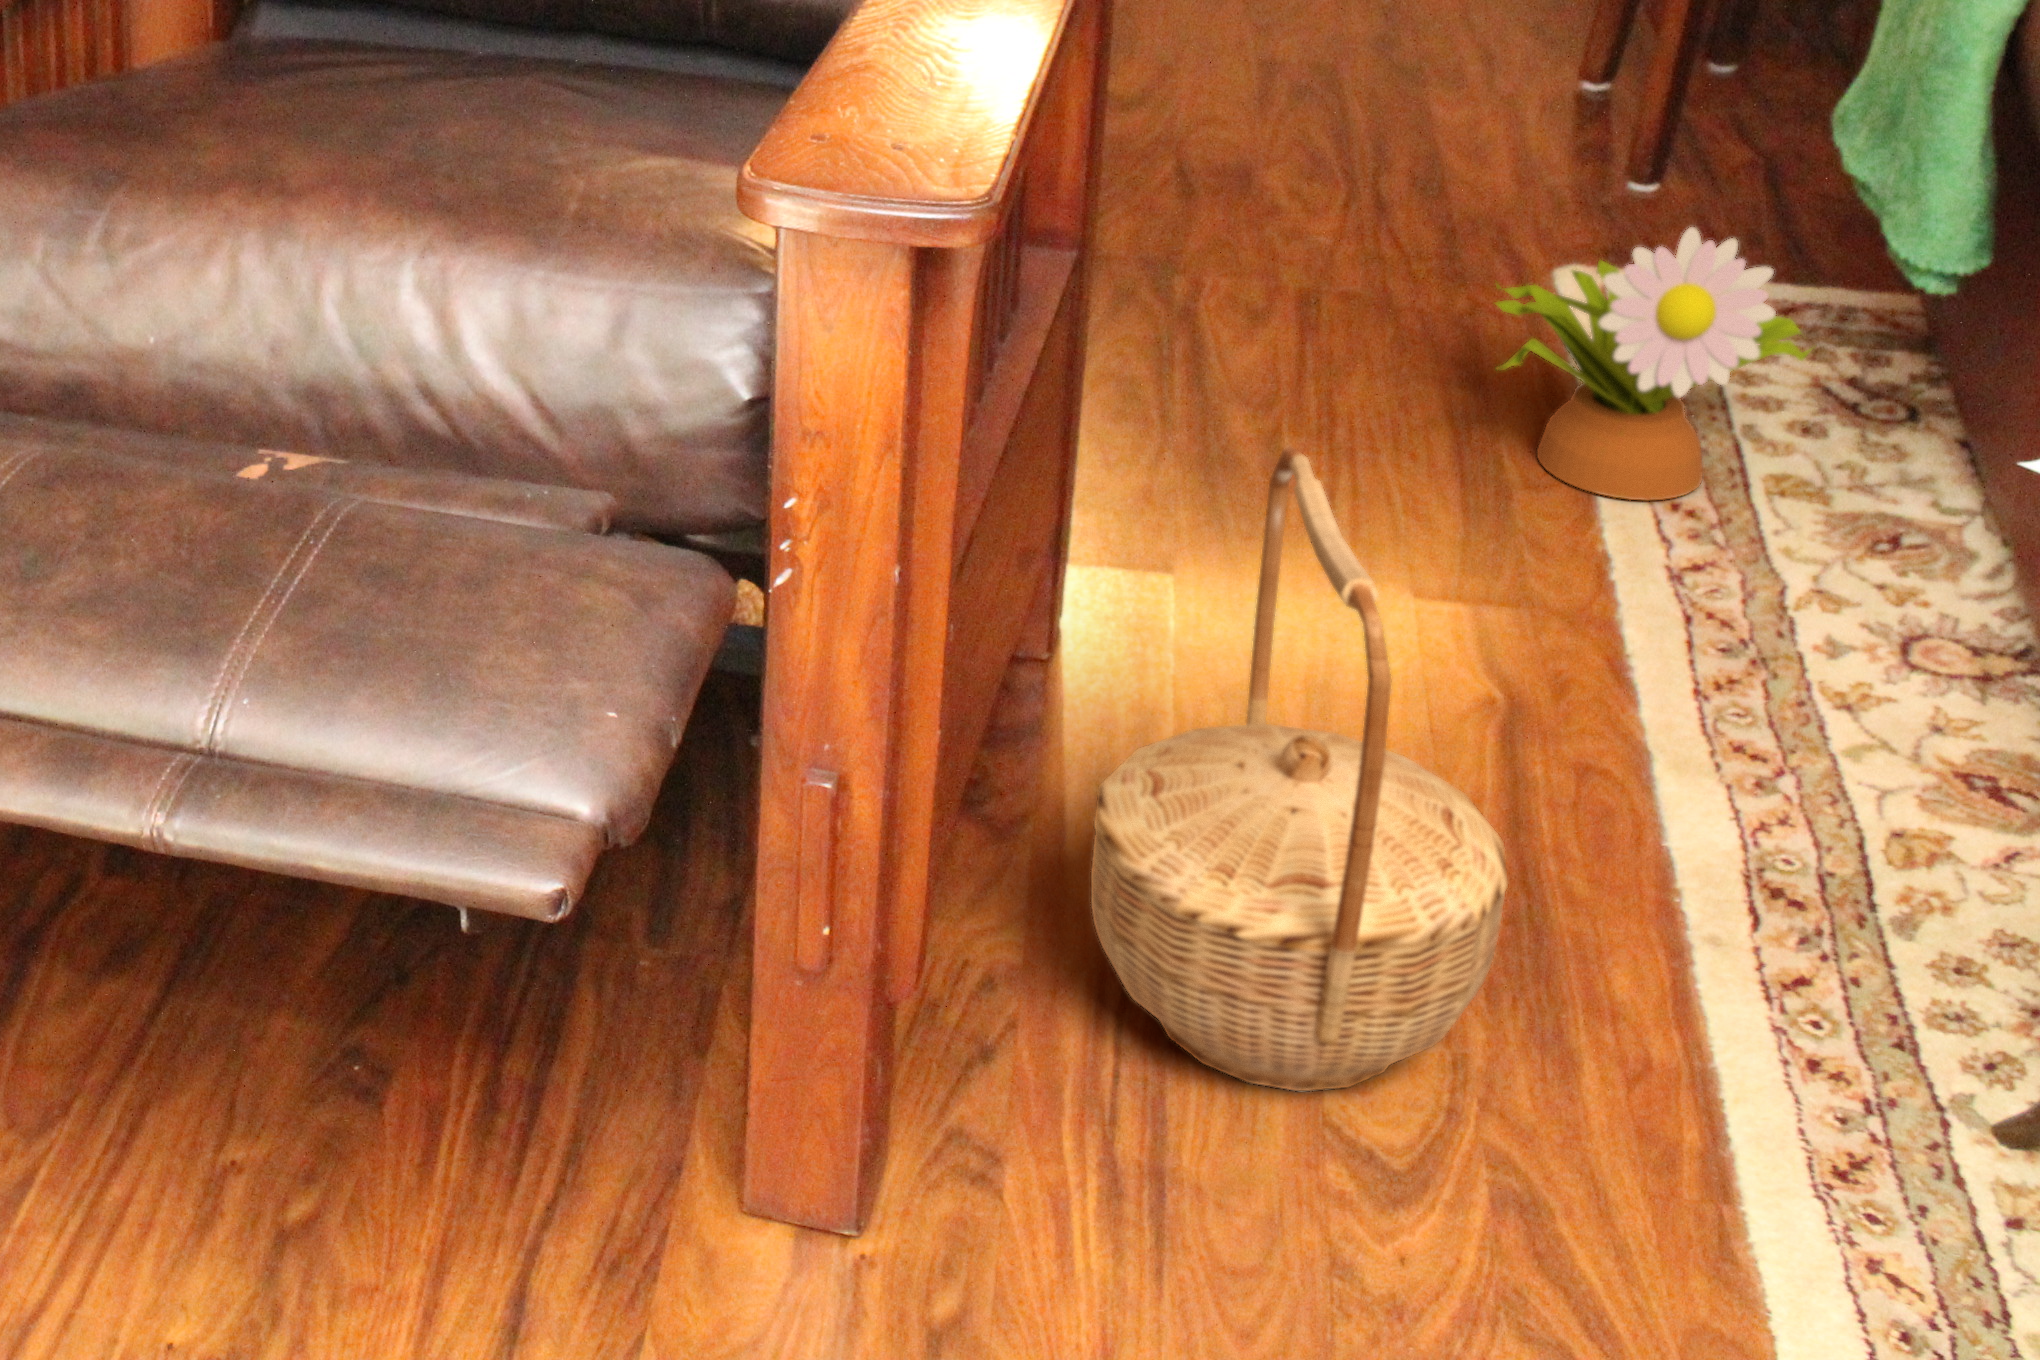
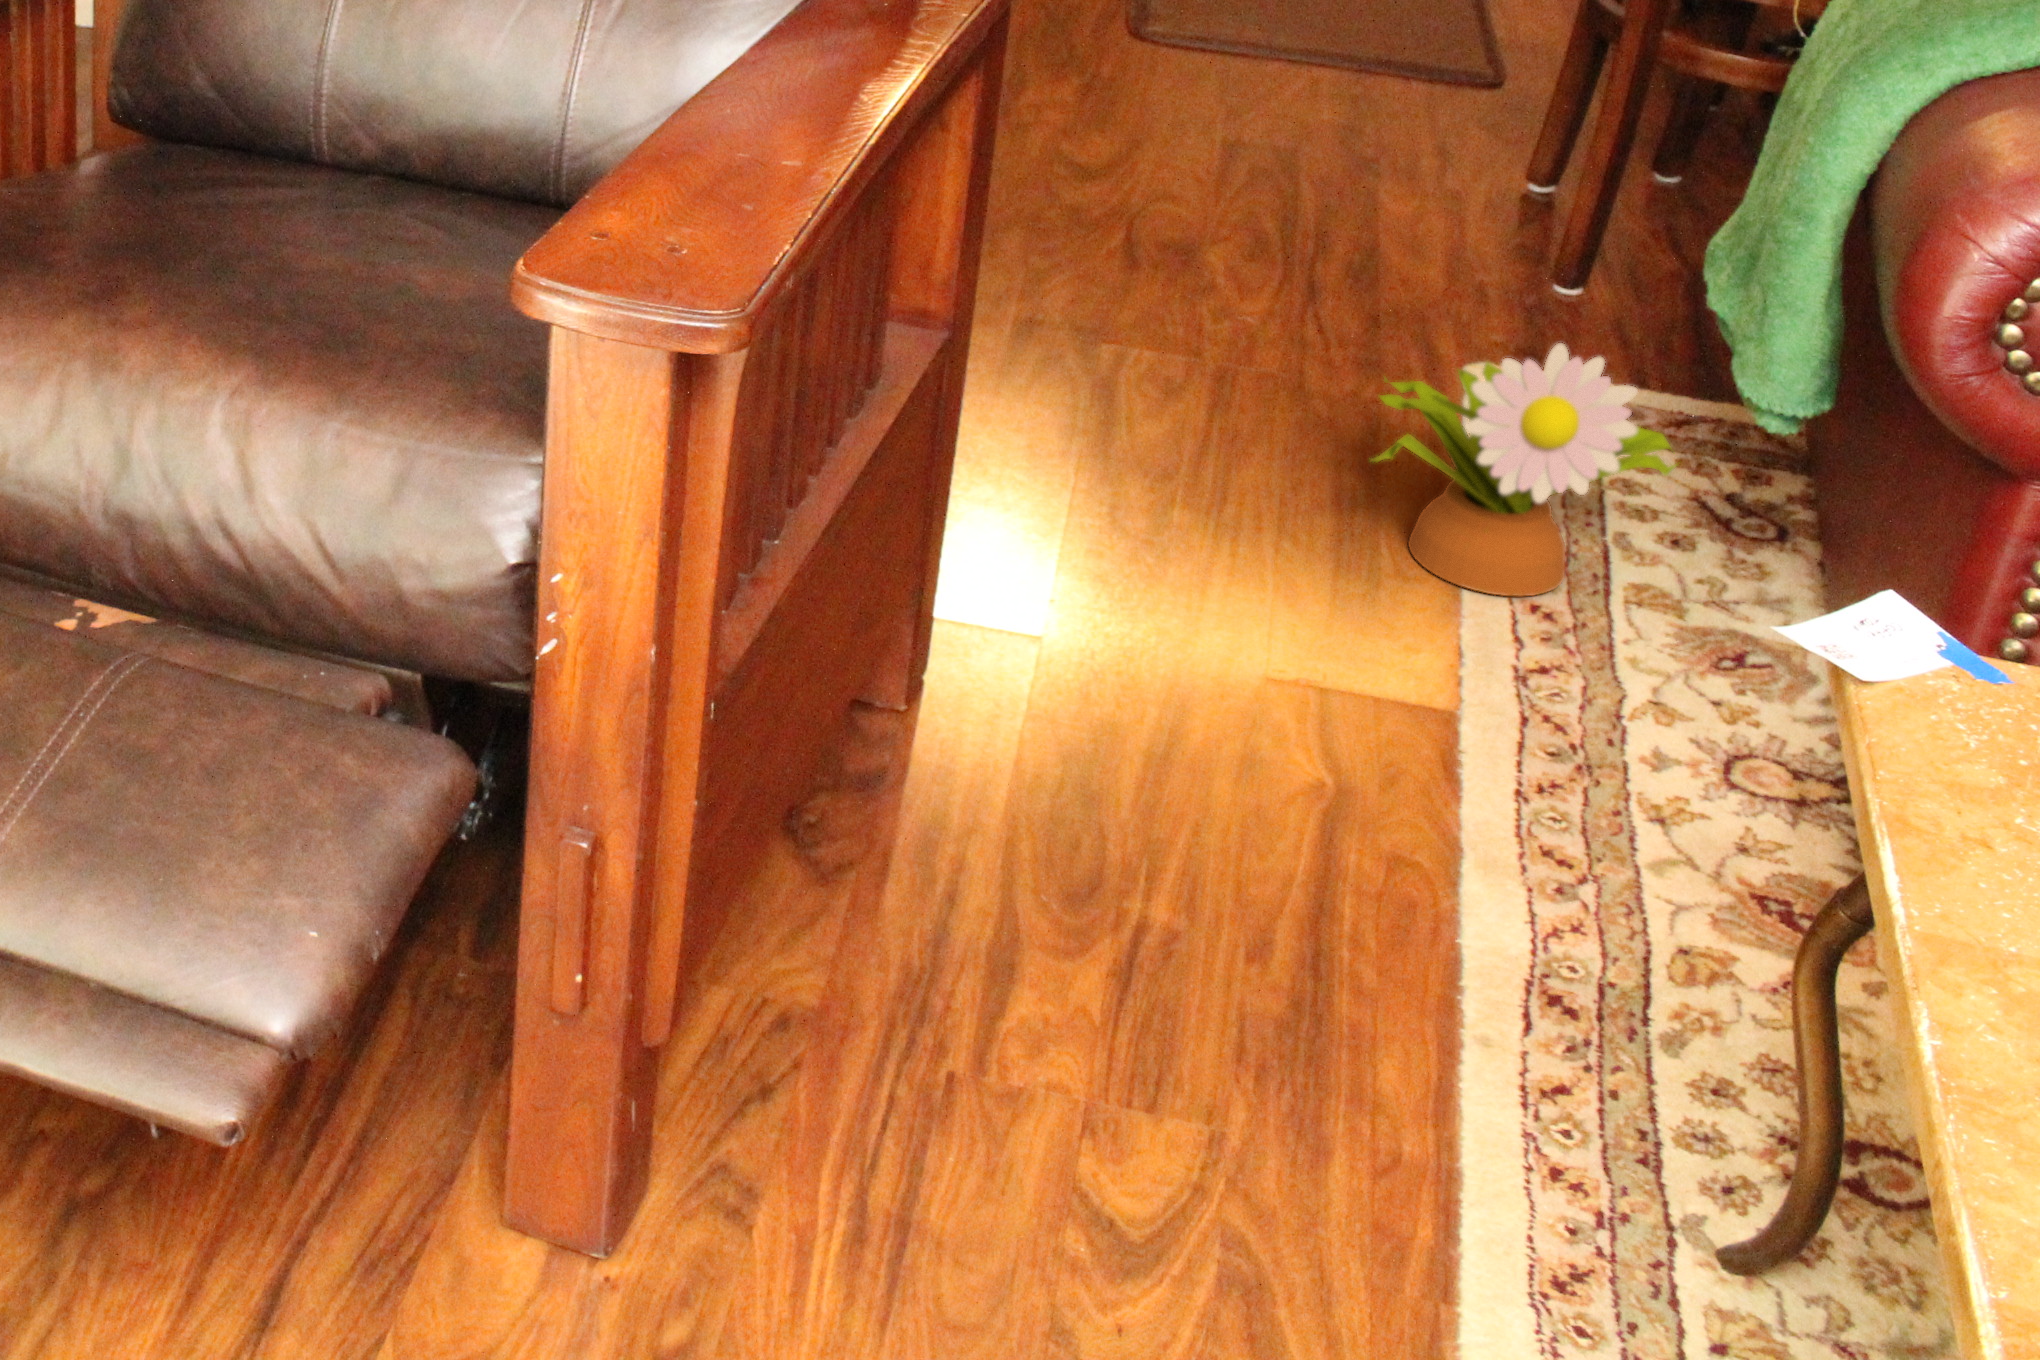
basket: present [1091,447,1508,1091] -> none [875,542,1270,1157]

